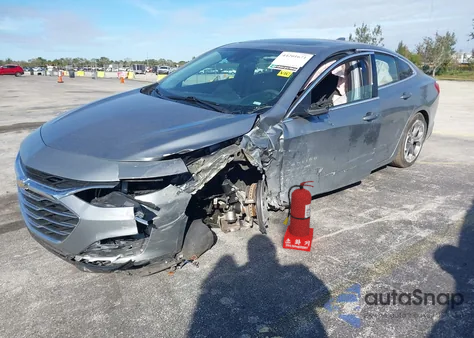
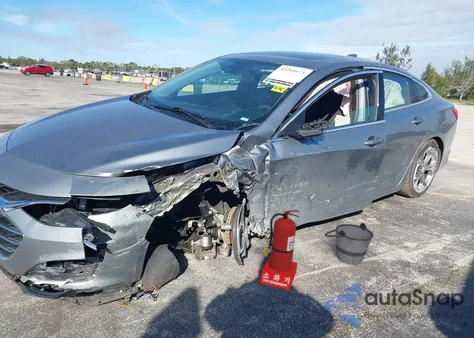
bucket: none [334,189,378,227] -> present [325,223,374,265]

